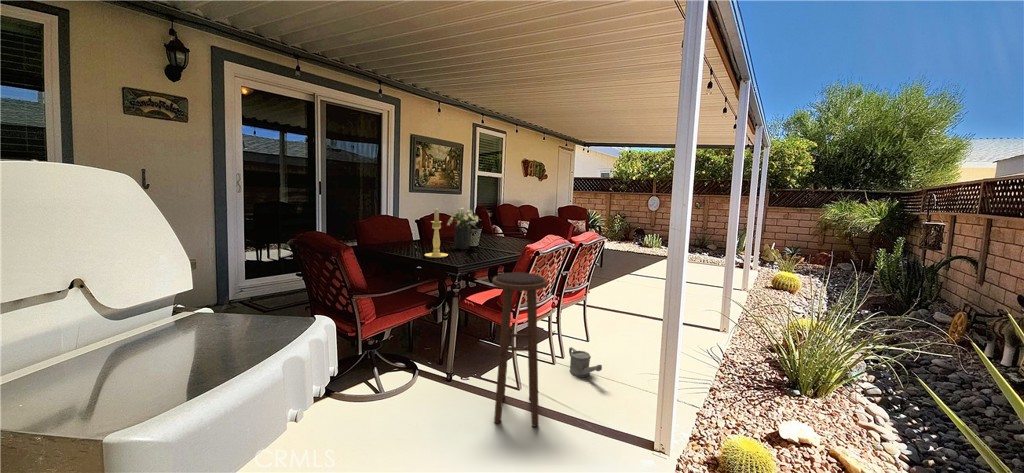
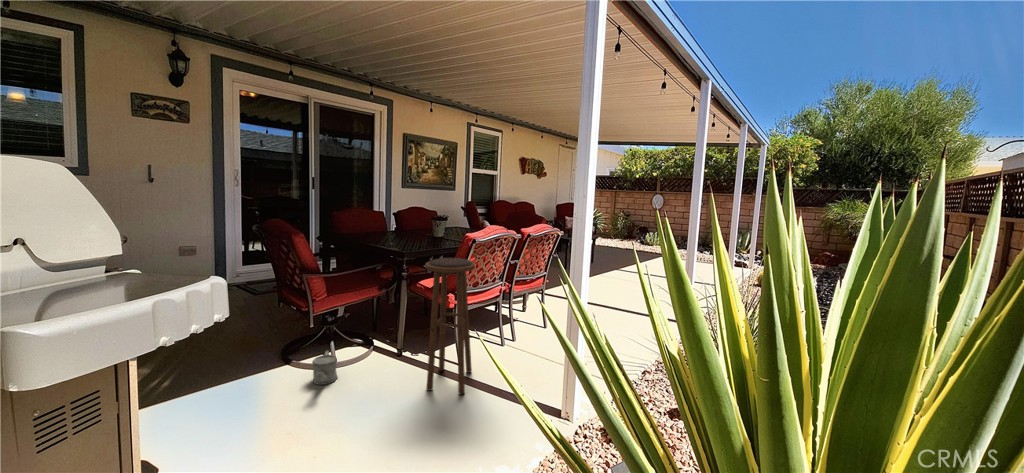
candle holder: present [425,208,448,258] -> none [387,201,409,246]
flower arrangement: present [447,208,478,250] -> none [414,201,446,240]
watering can: present [569,347,602,377] -> present [312,351,338,385]

